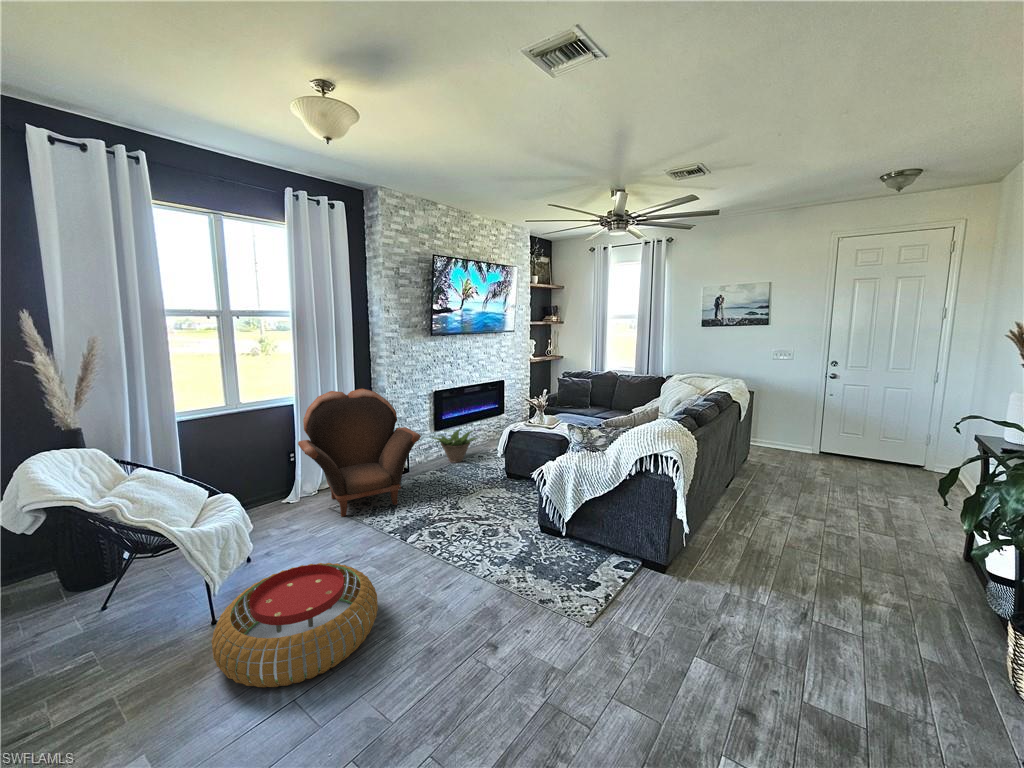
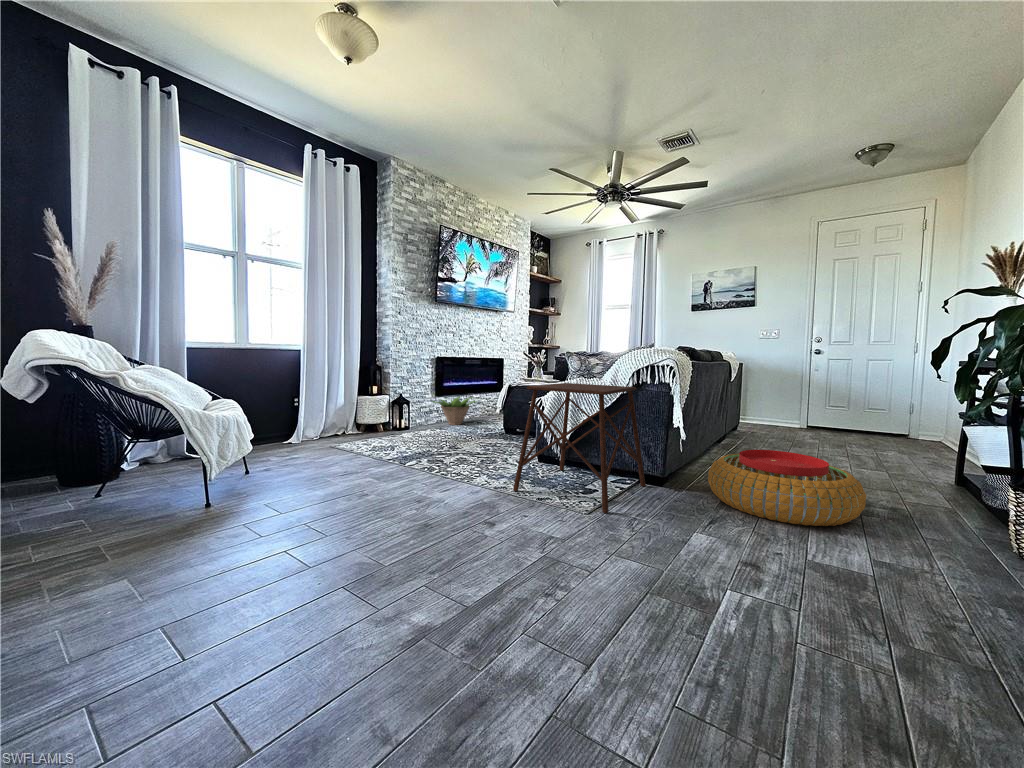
armchair: present [298,388,421,517] -> none [303,339,423,450]
side table: none [515,463,649,625] -> present [513,383,646,513]
pouf: present [212,563,378,687] -> present [708,450,866,526]

